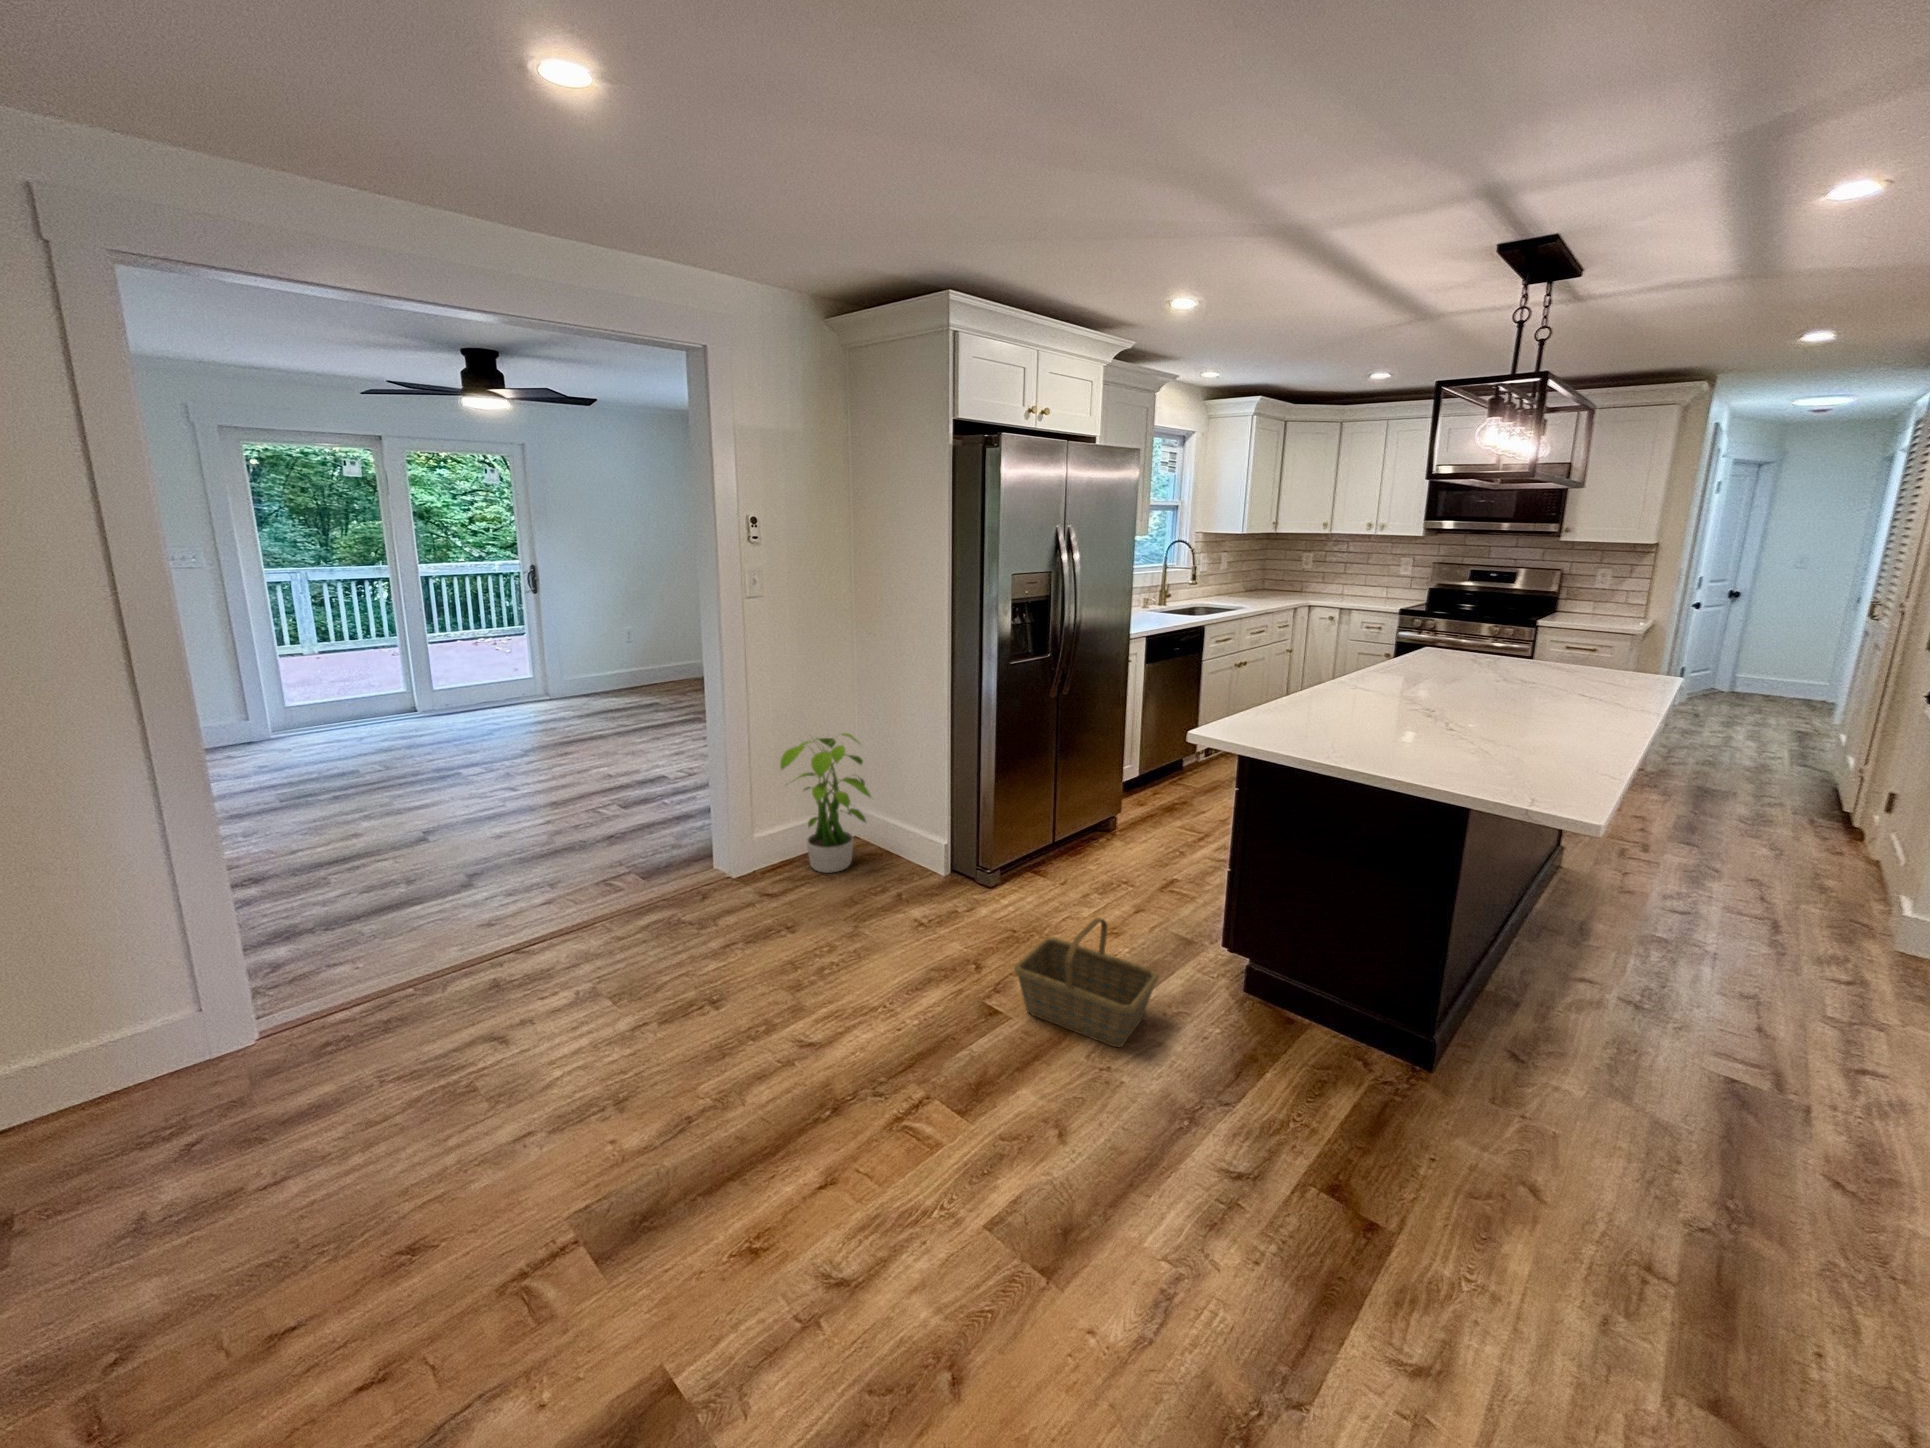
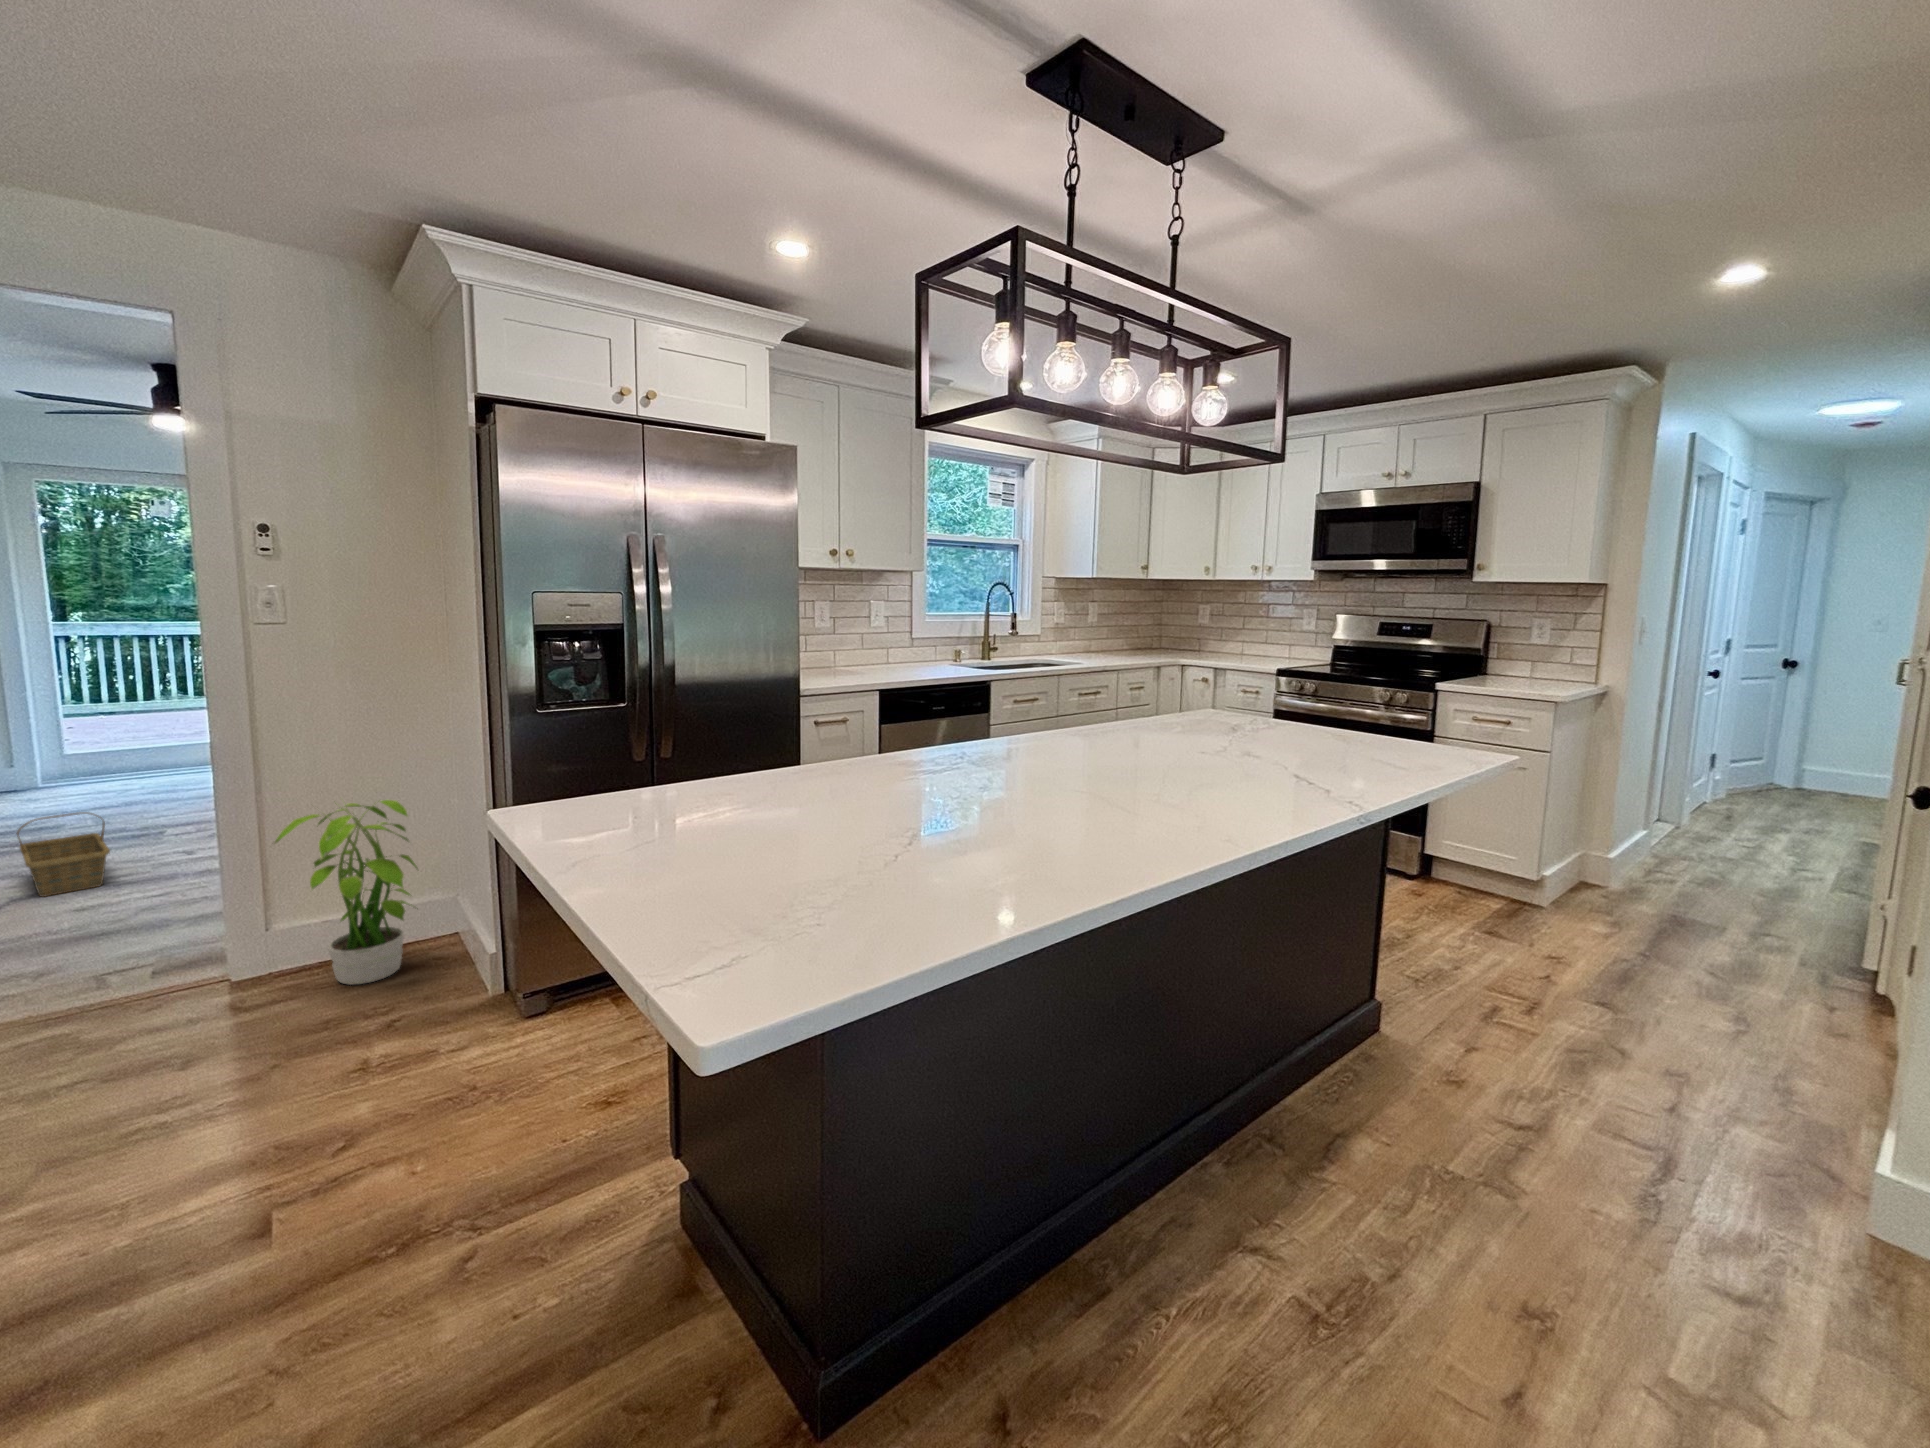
basket: present [1014,918,1159,1047] -> present [17,812,110,897]

